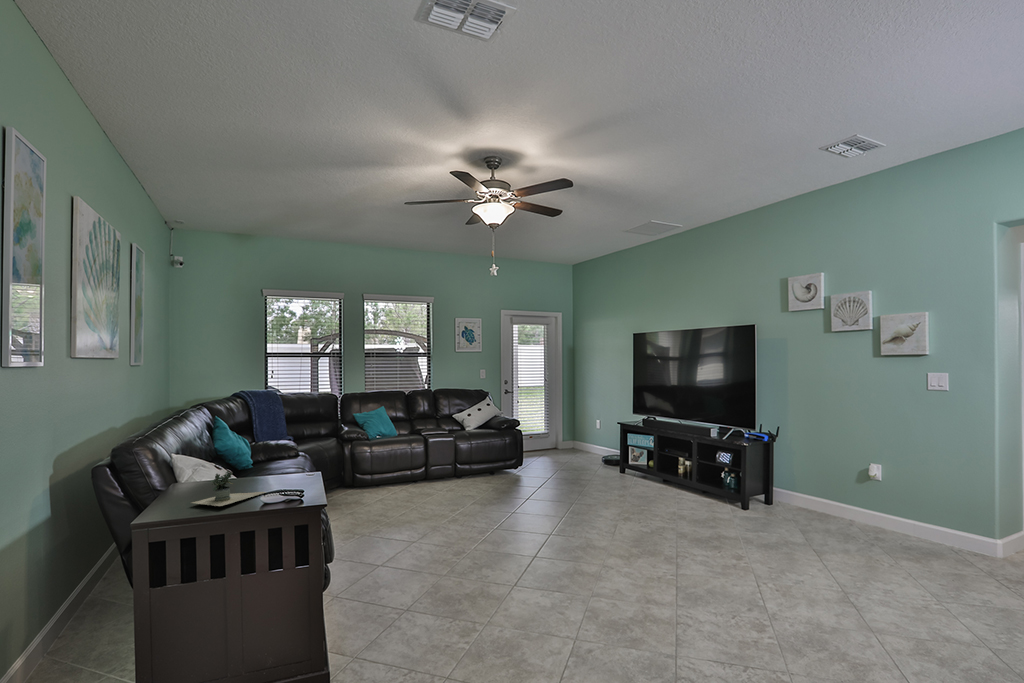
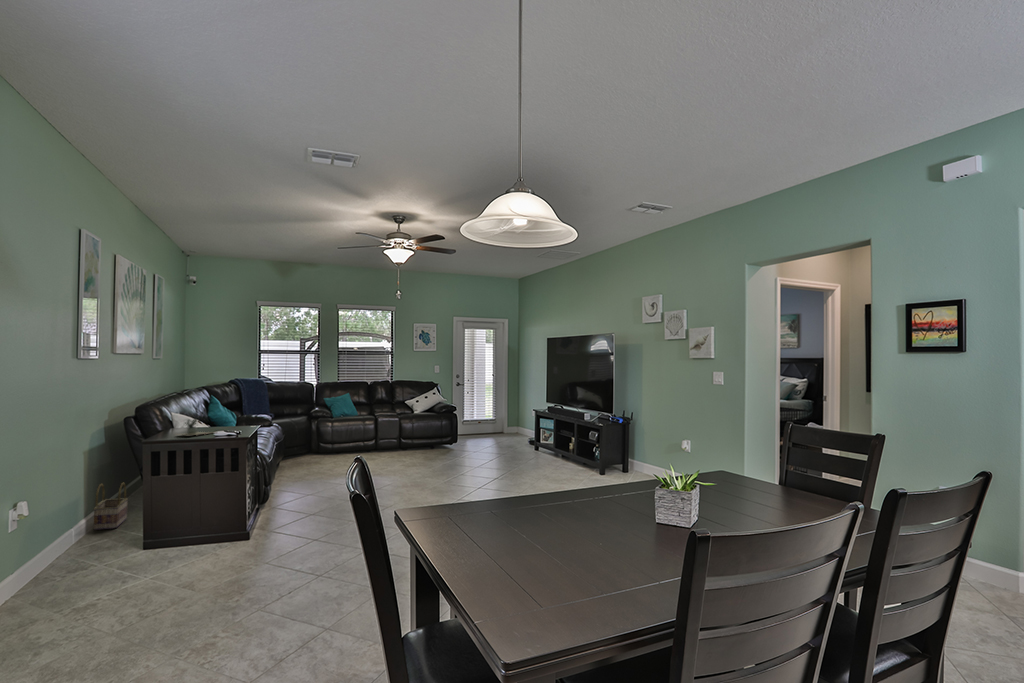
basket: none [41,577,102,670] -> present [94,483,128,530]

